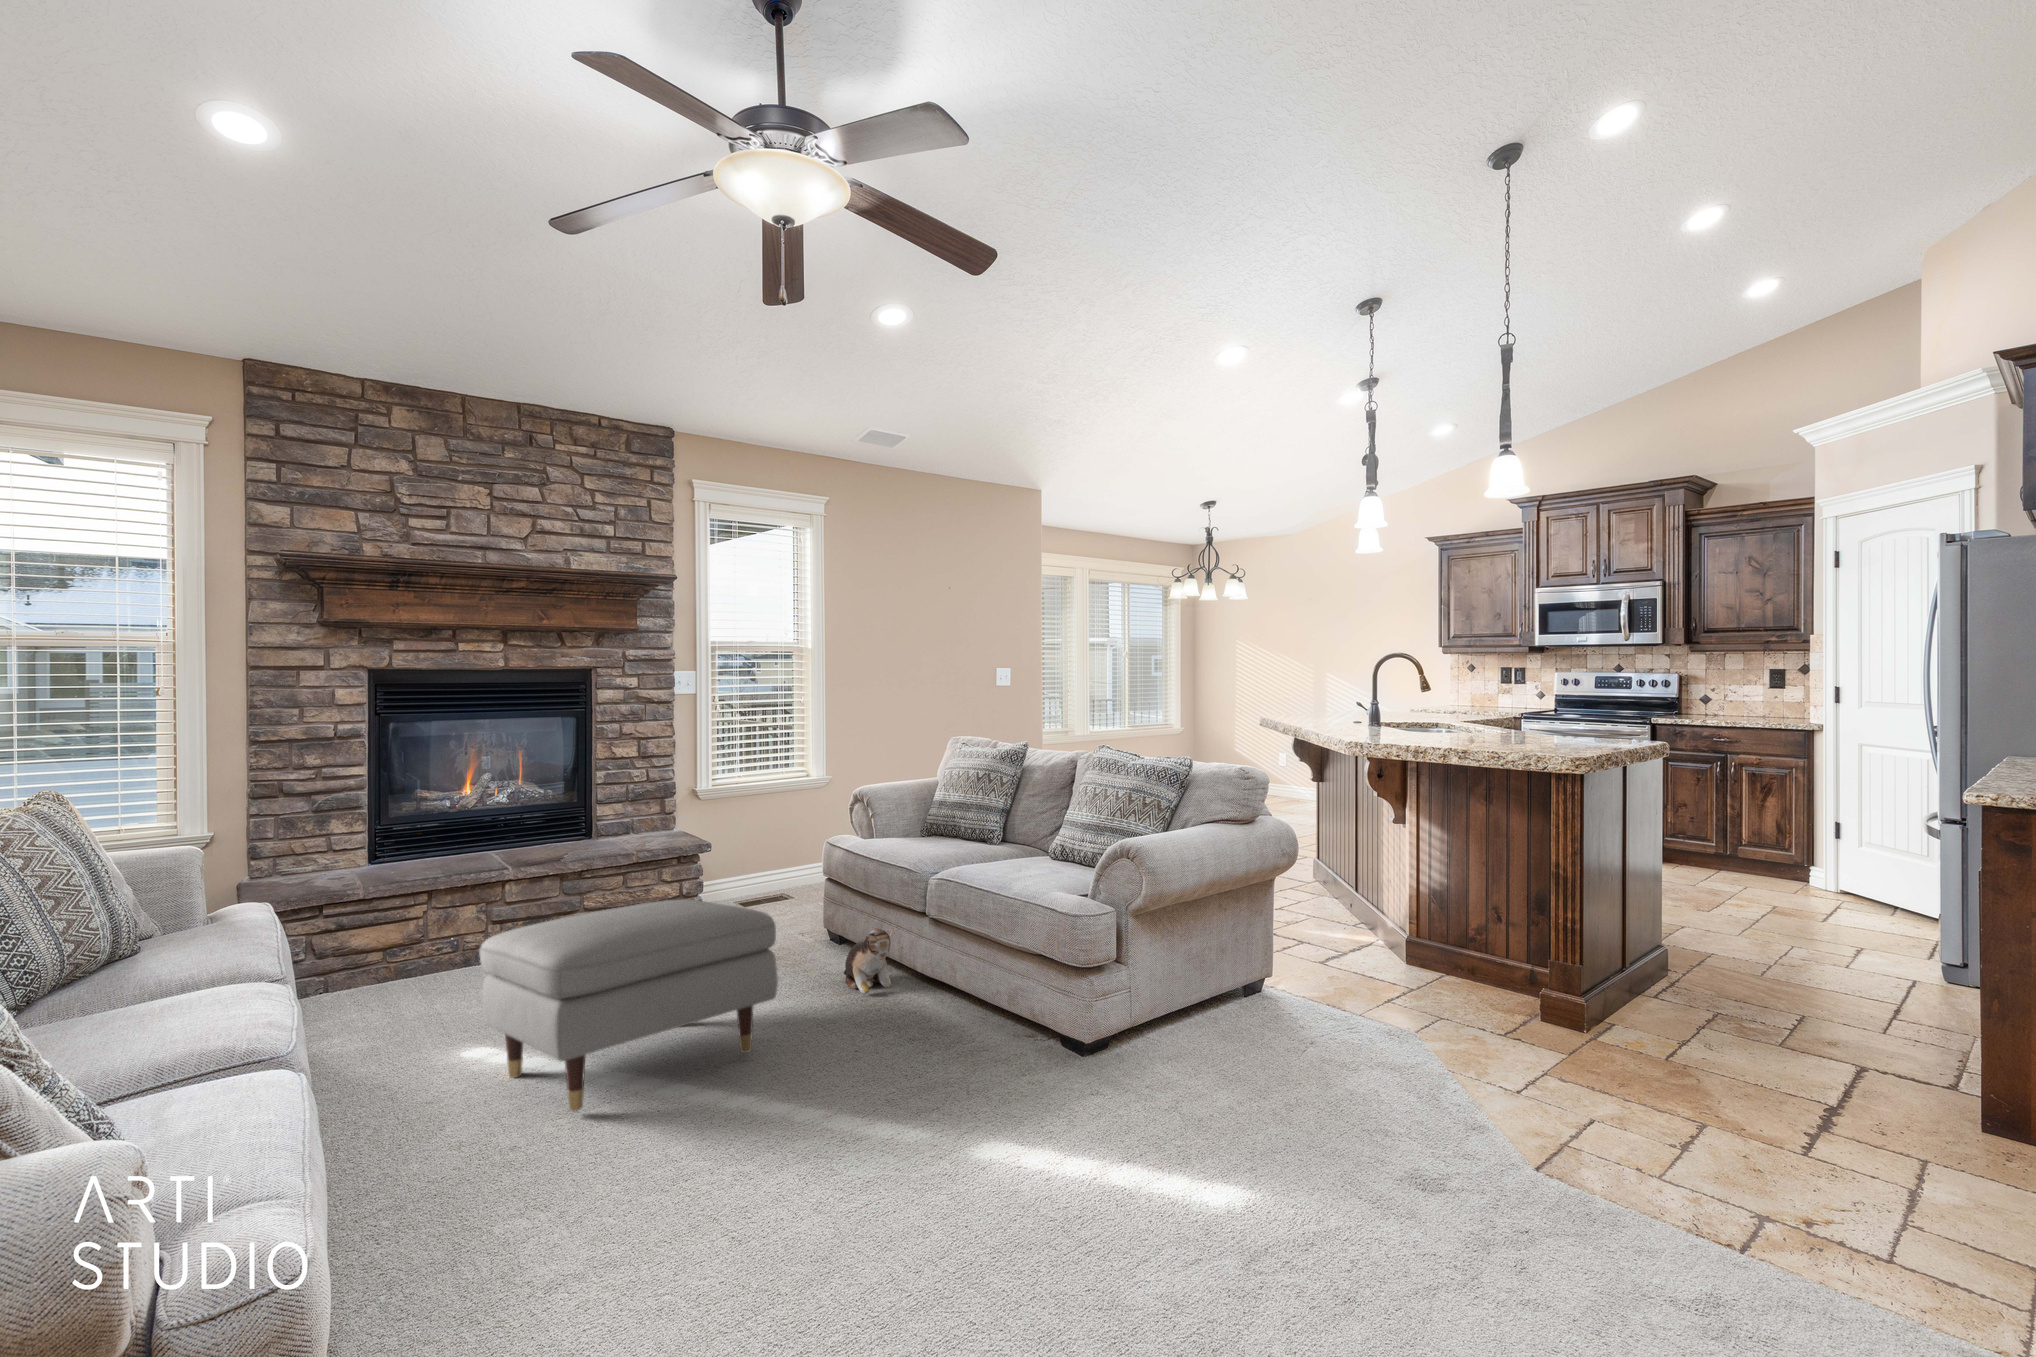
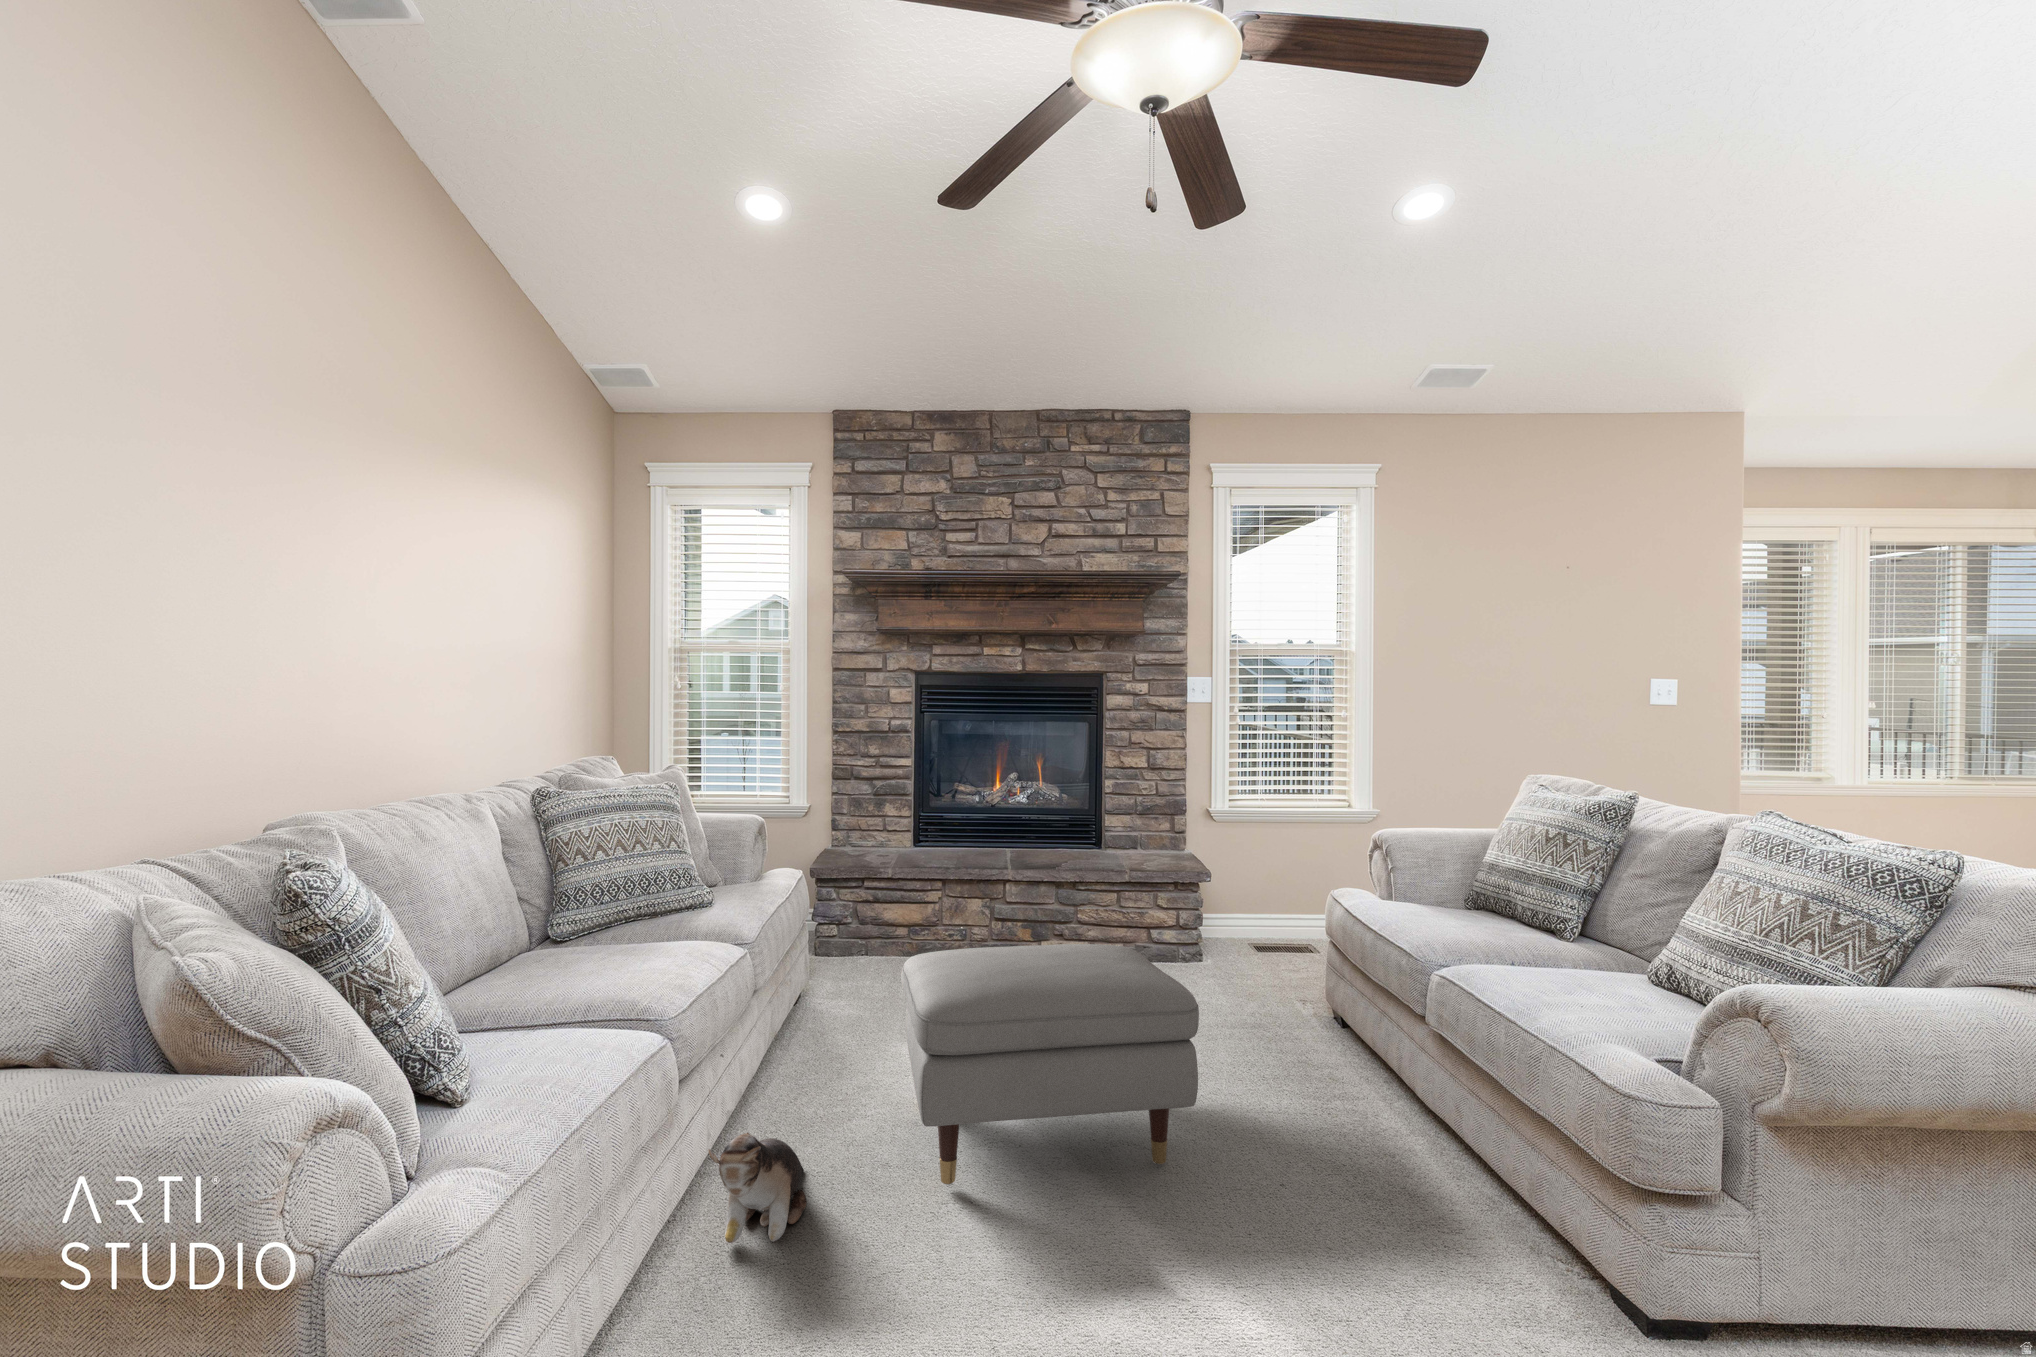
plush toy: present [844,928,894,994] -> present [708,1132,806,1243]

